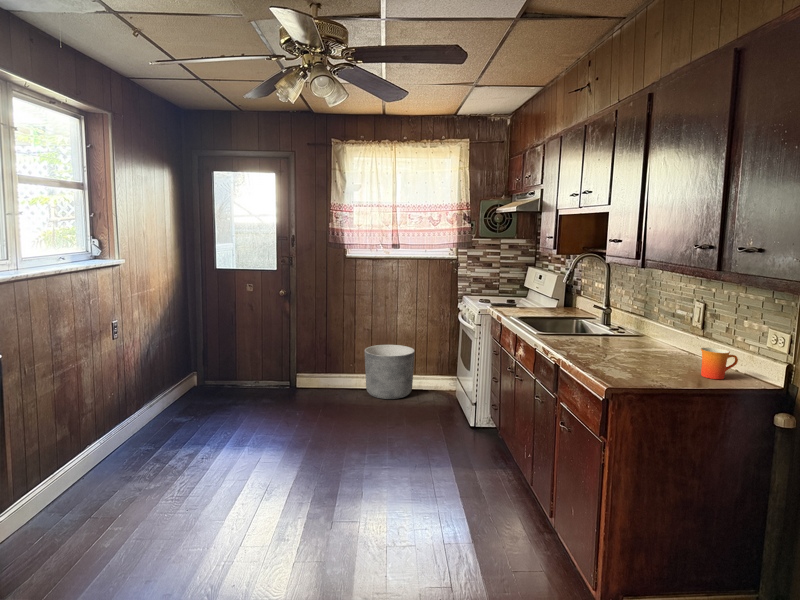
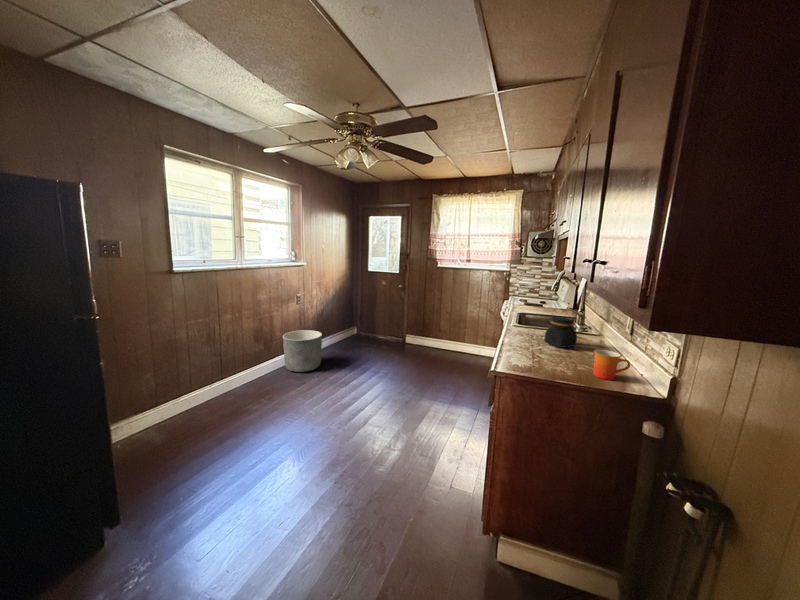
jar: none [609,316,649,353] -> present [544,316,577,347]
planter: present [365,345,415,399] -> present [283,330,322,372]

